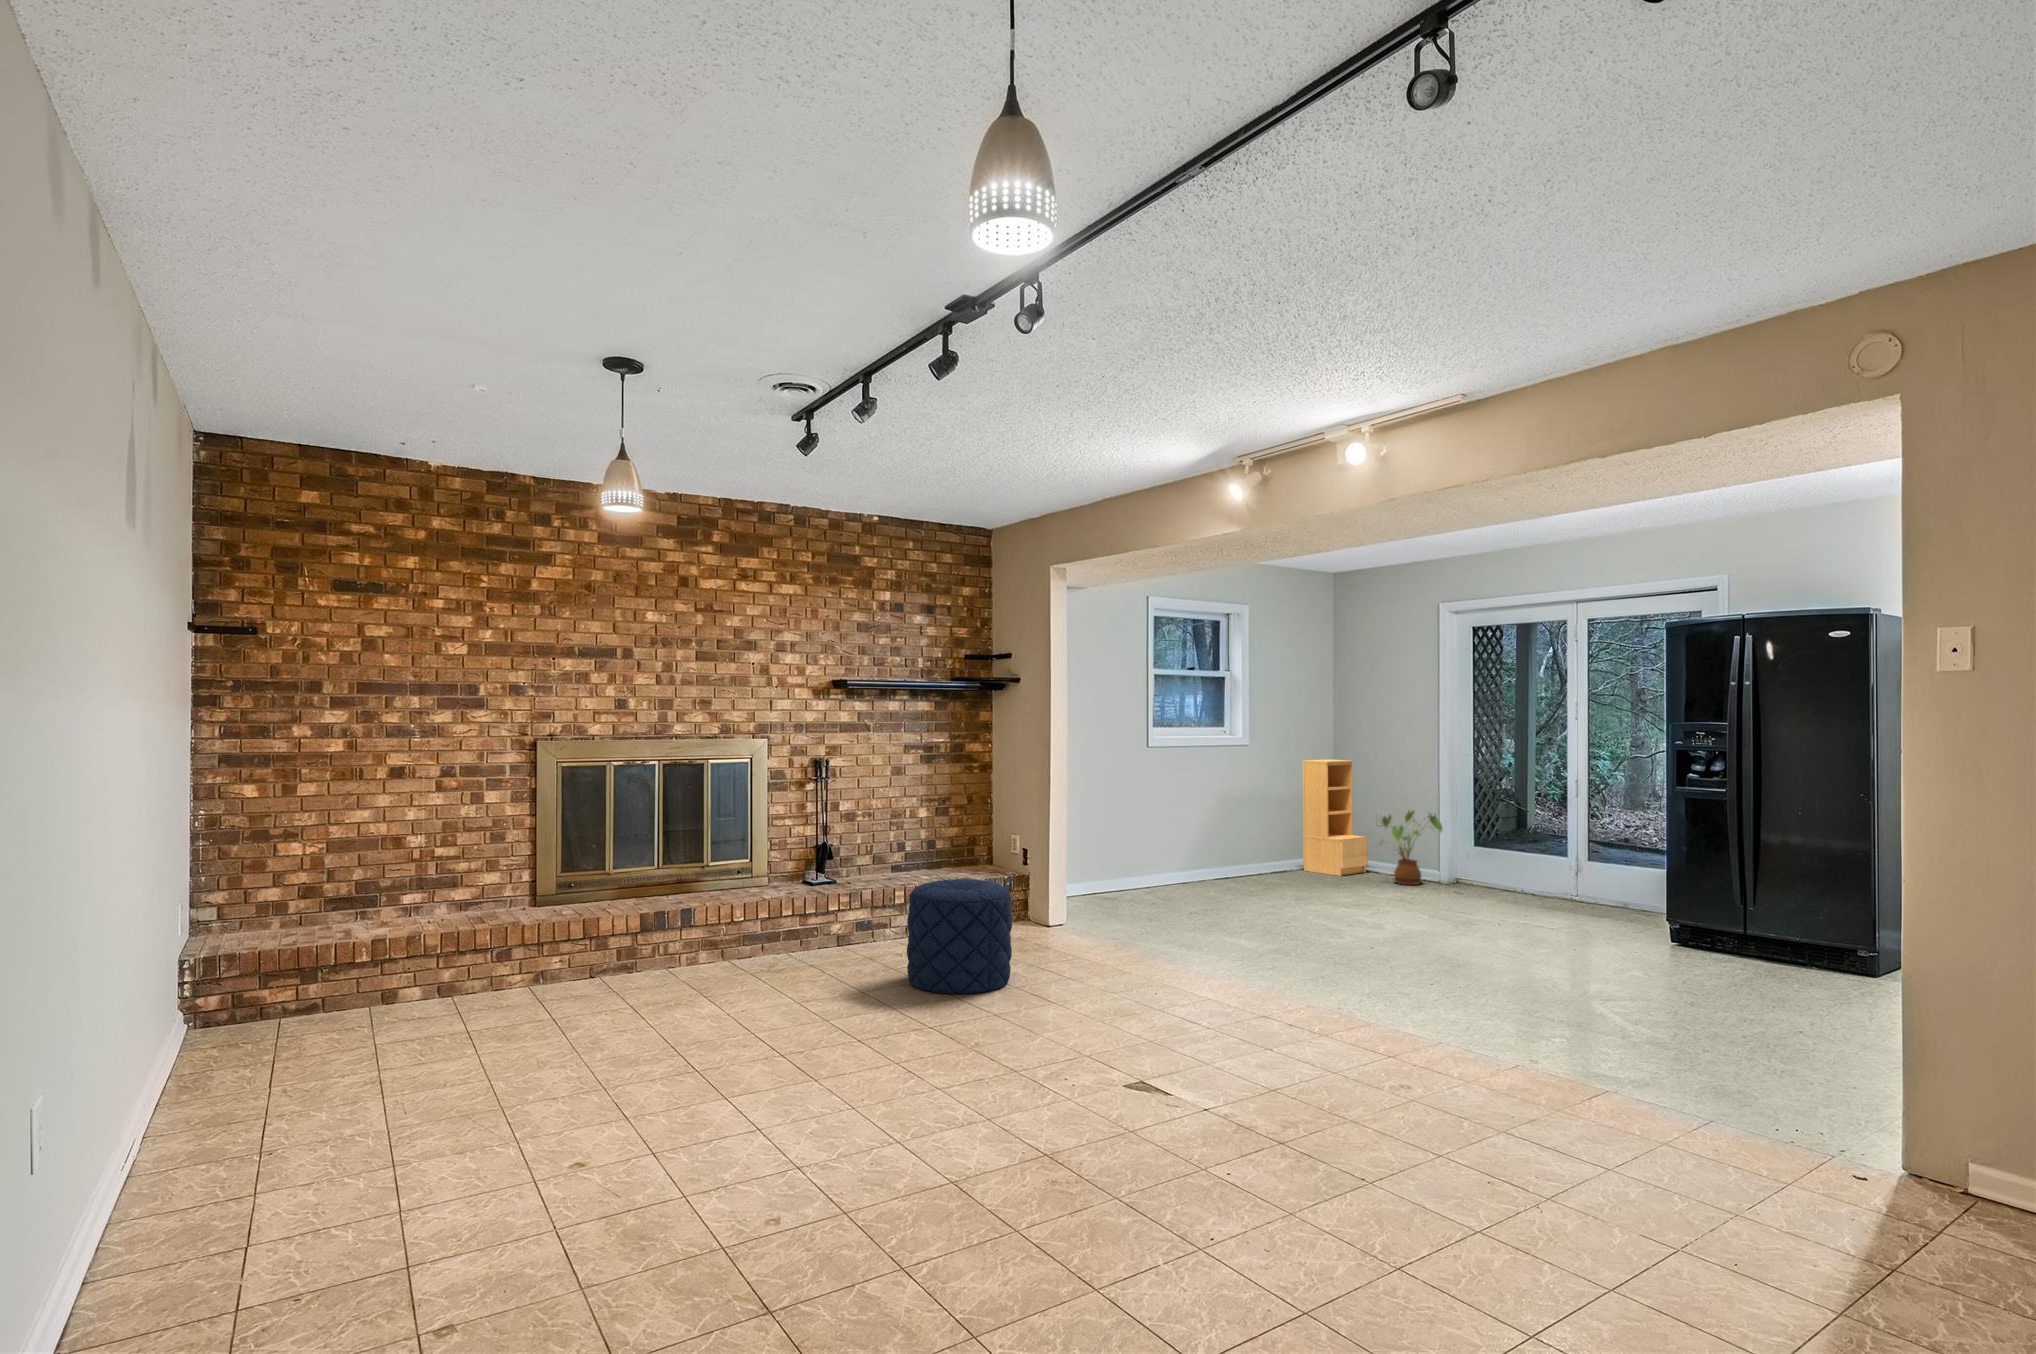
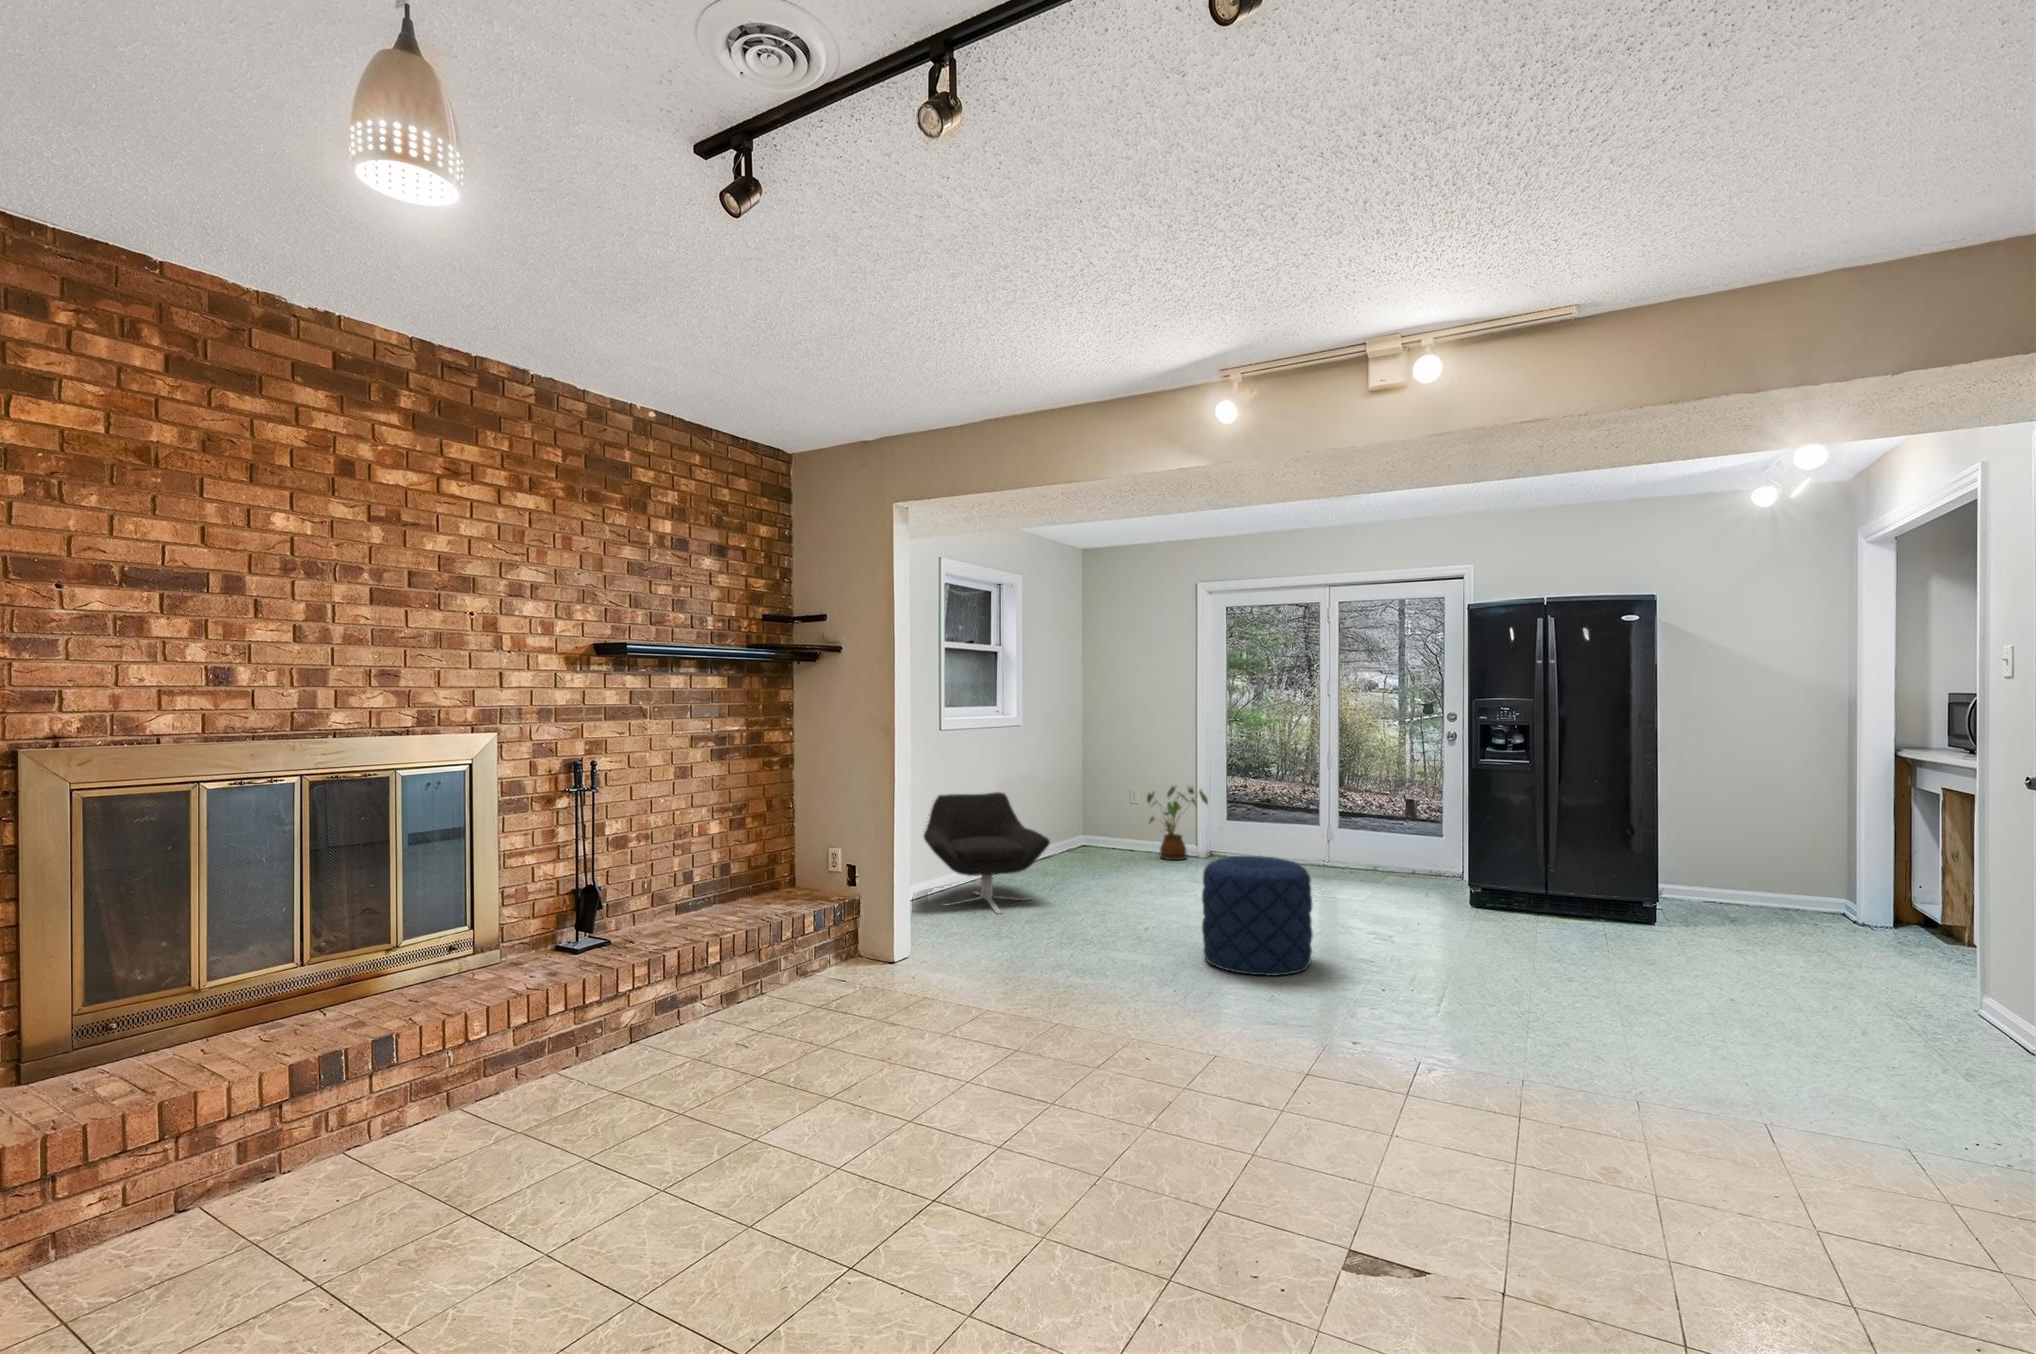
bookshelf: present [1302,759,1368,876] -> none [1060,737,1121,855]
lounge chair: none [1120,804,1227,907] -> present [924,792,1050,914]
pouf: present [907,879,1012,994] -> present [1202,856,1313,976]

